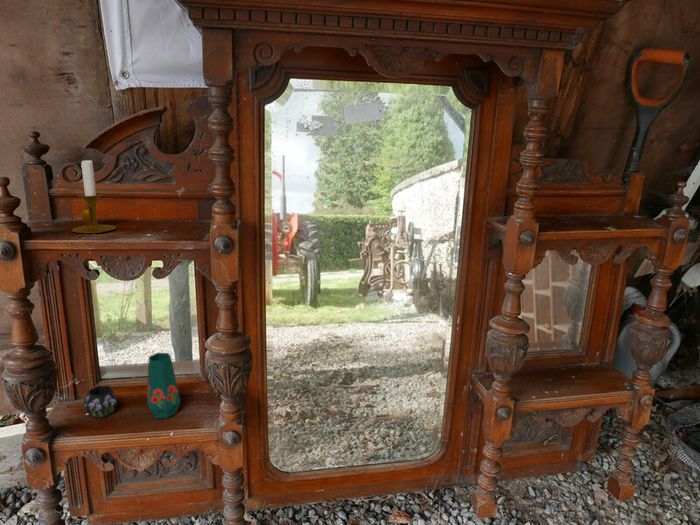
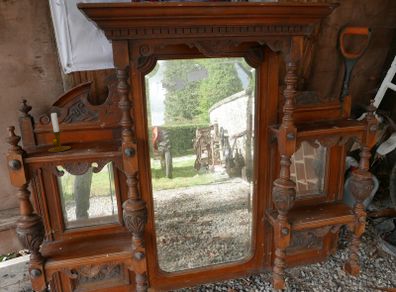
vase: present [84,353,180,418] -> none [59,212,111,250]

